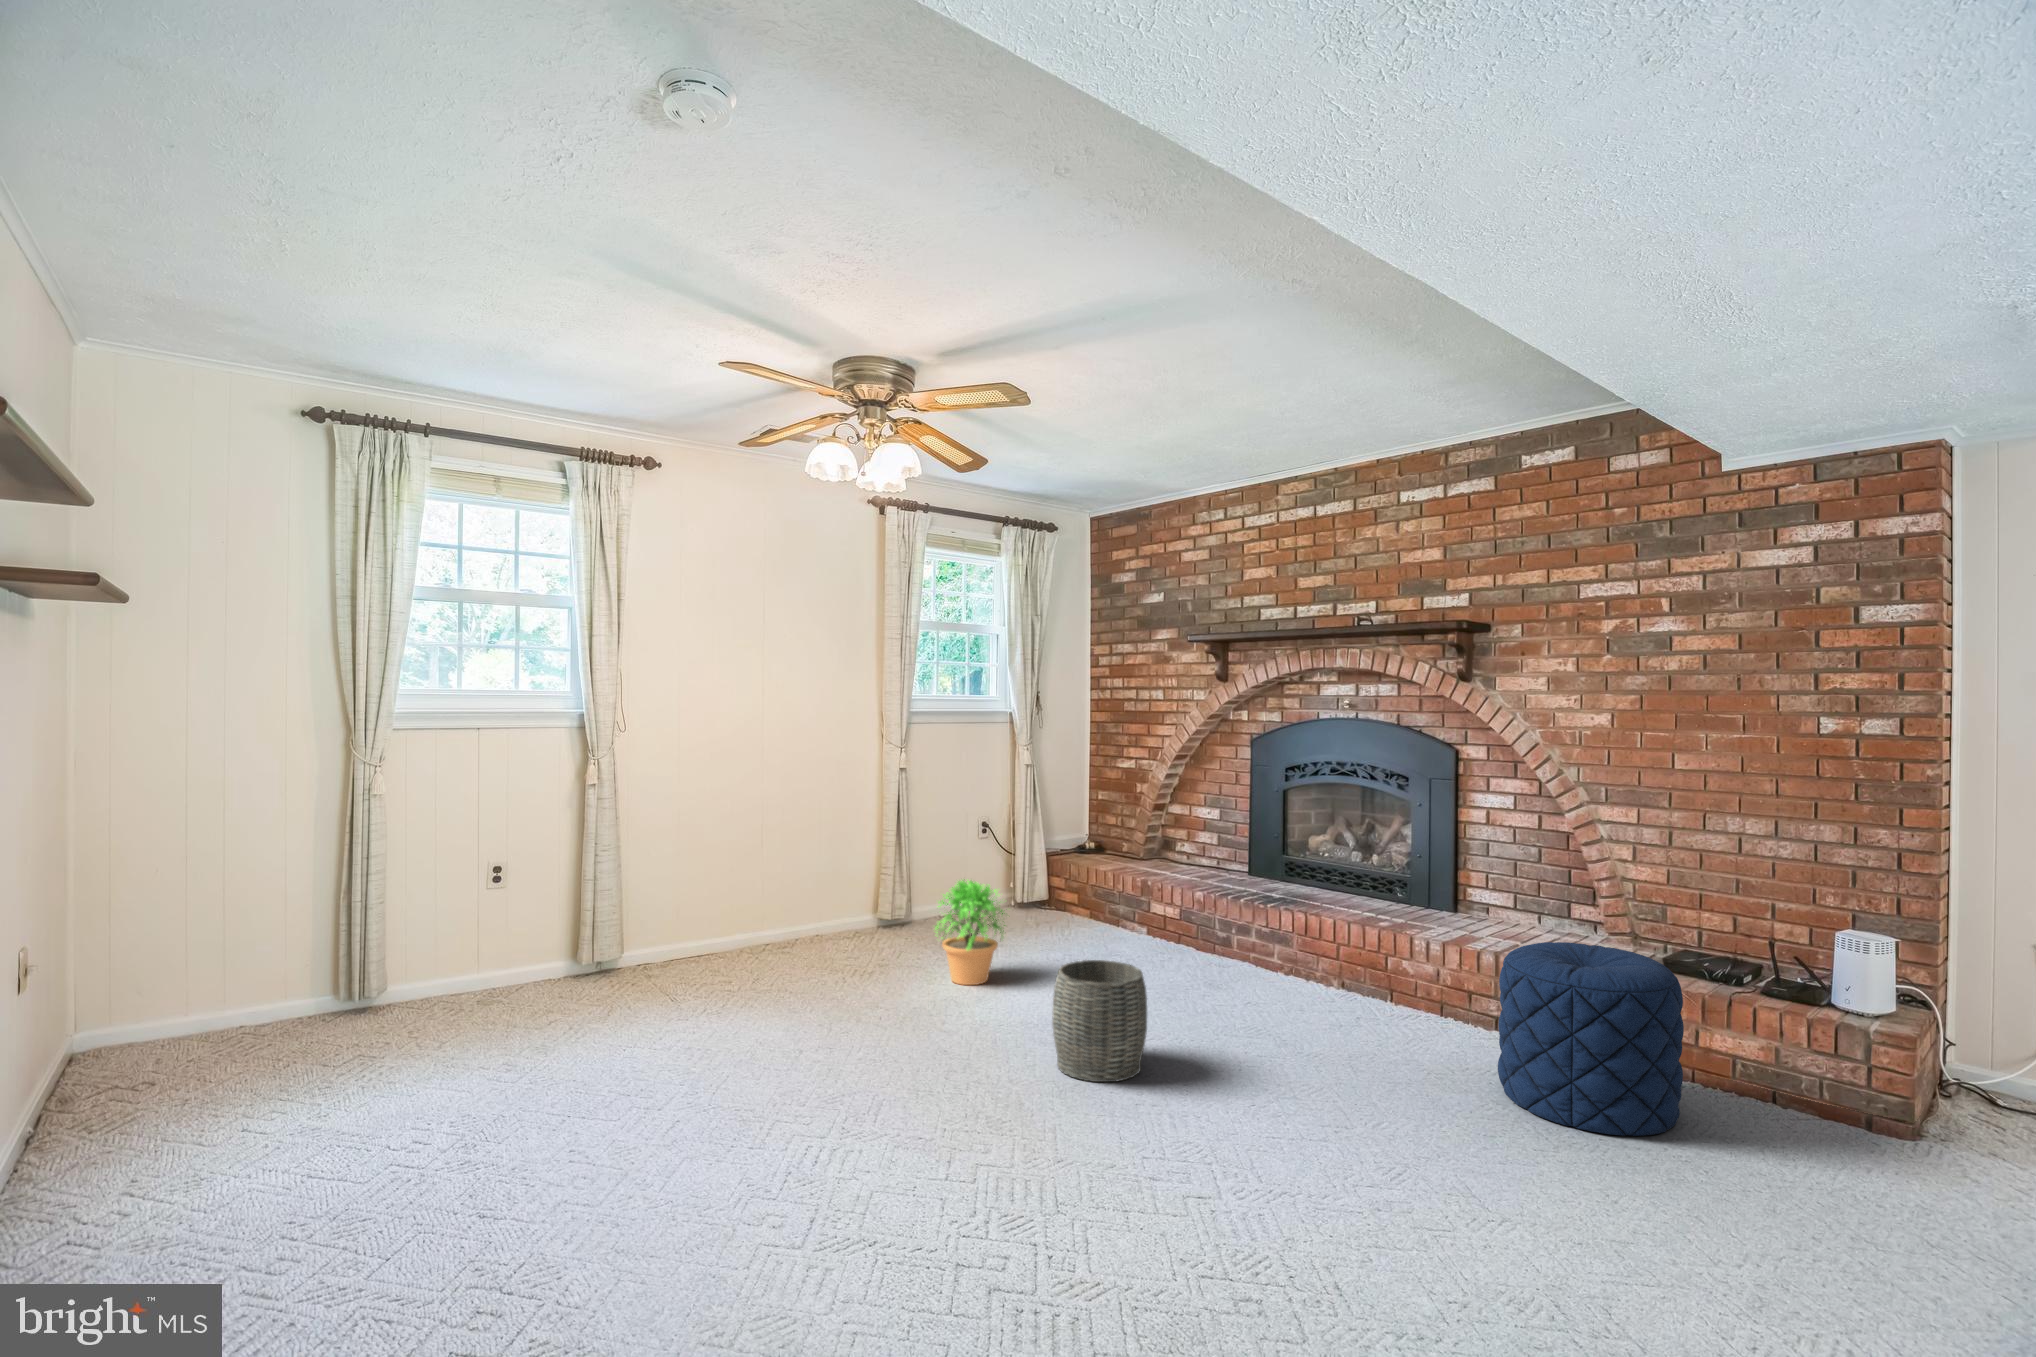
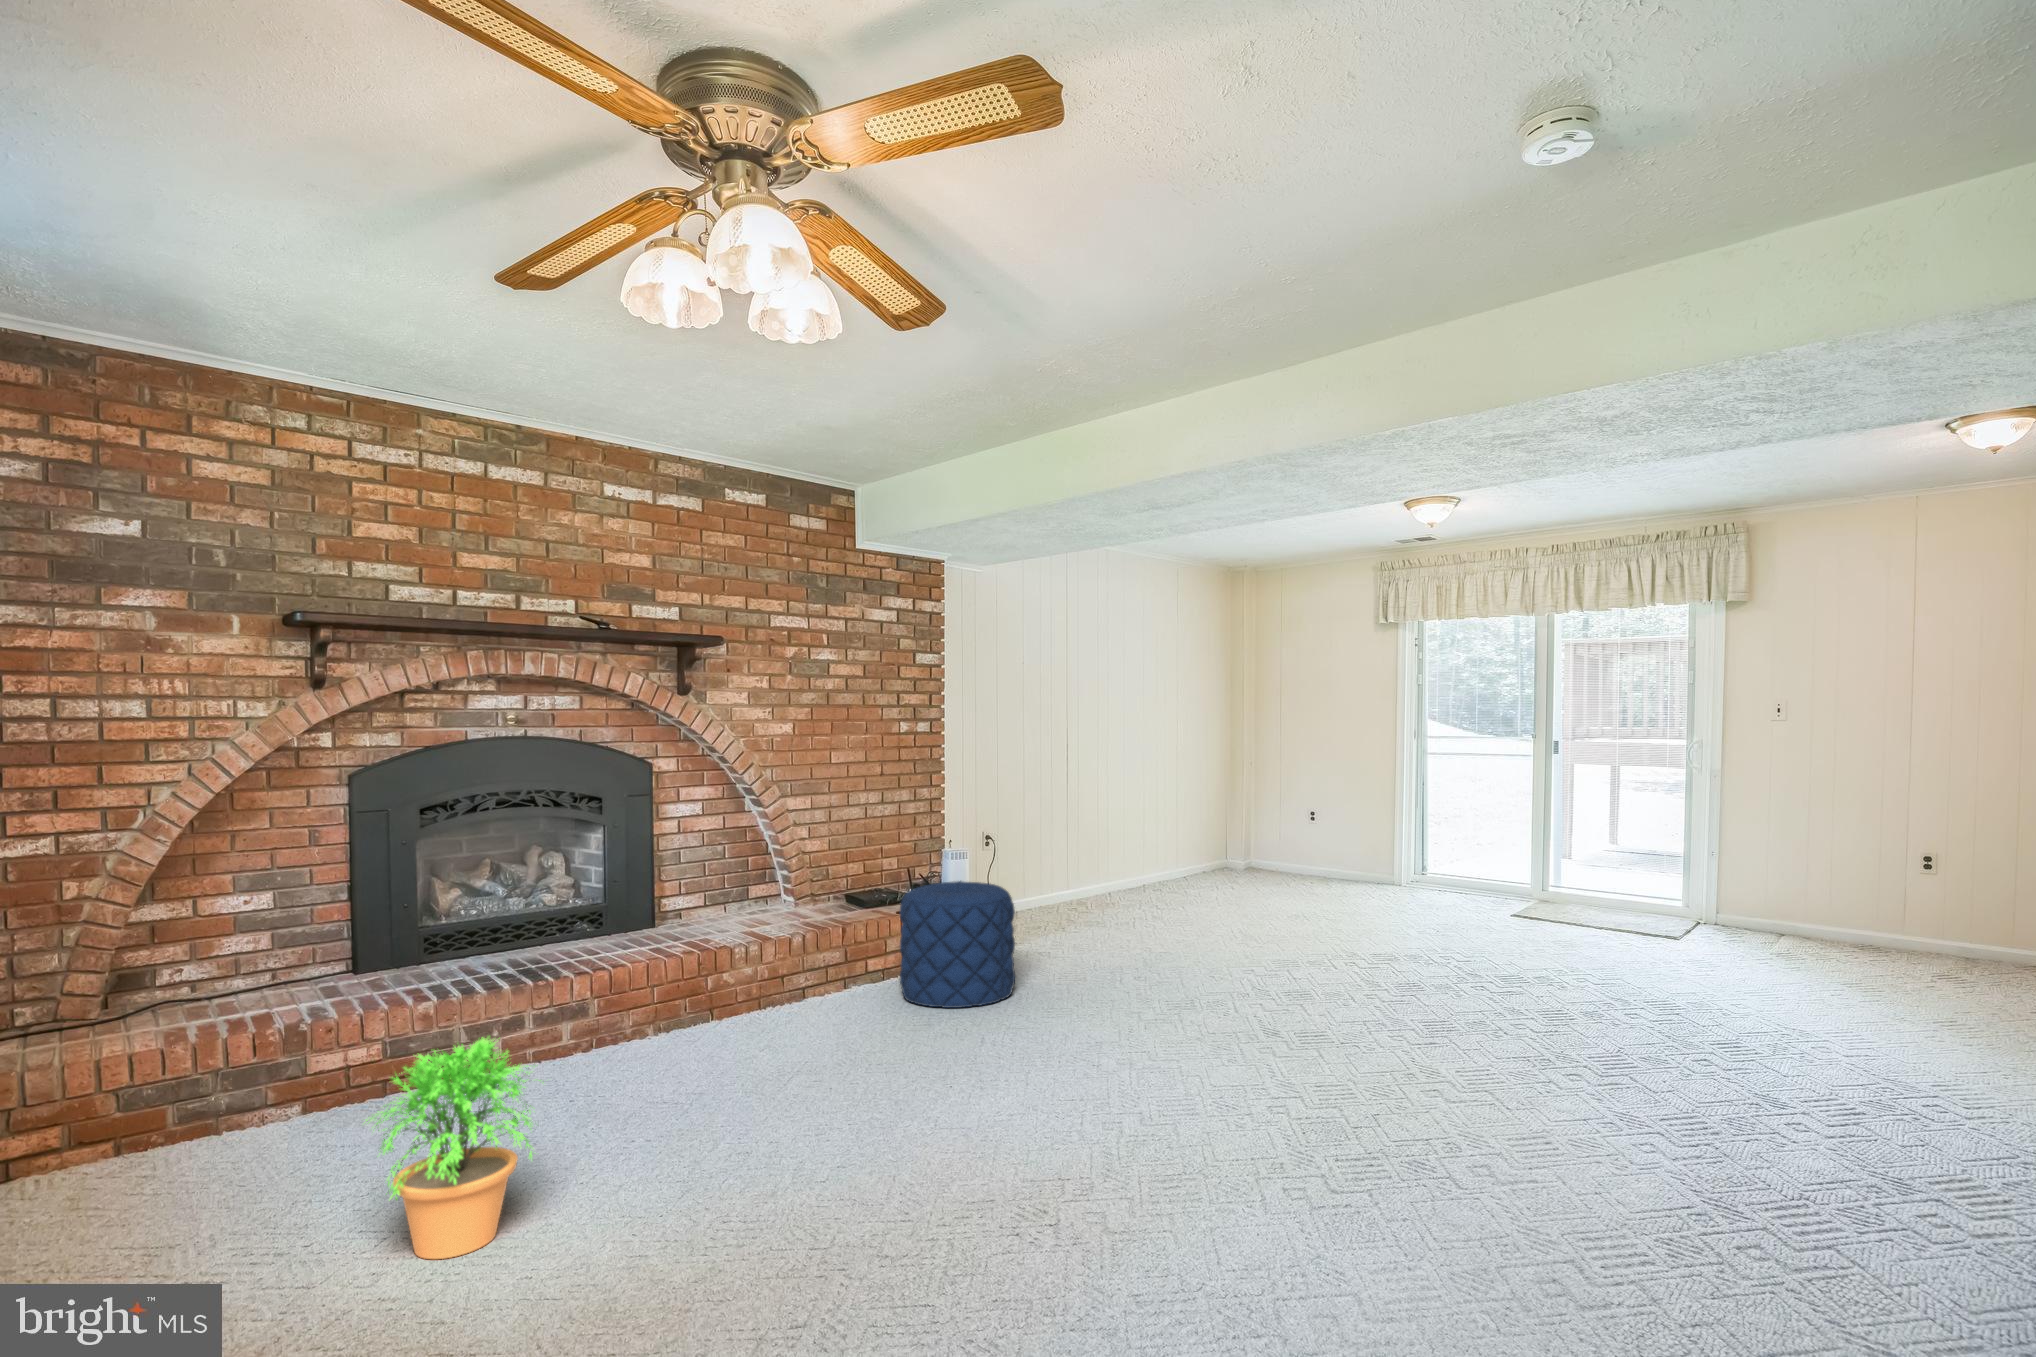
woven basket: present [1052,960,1147,1082] -> none [836,1003,950,1149]

